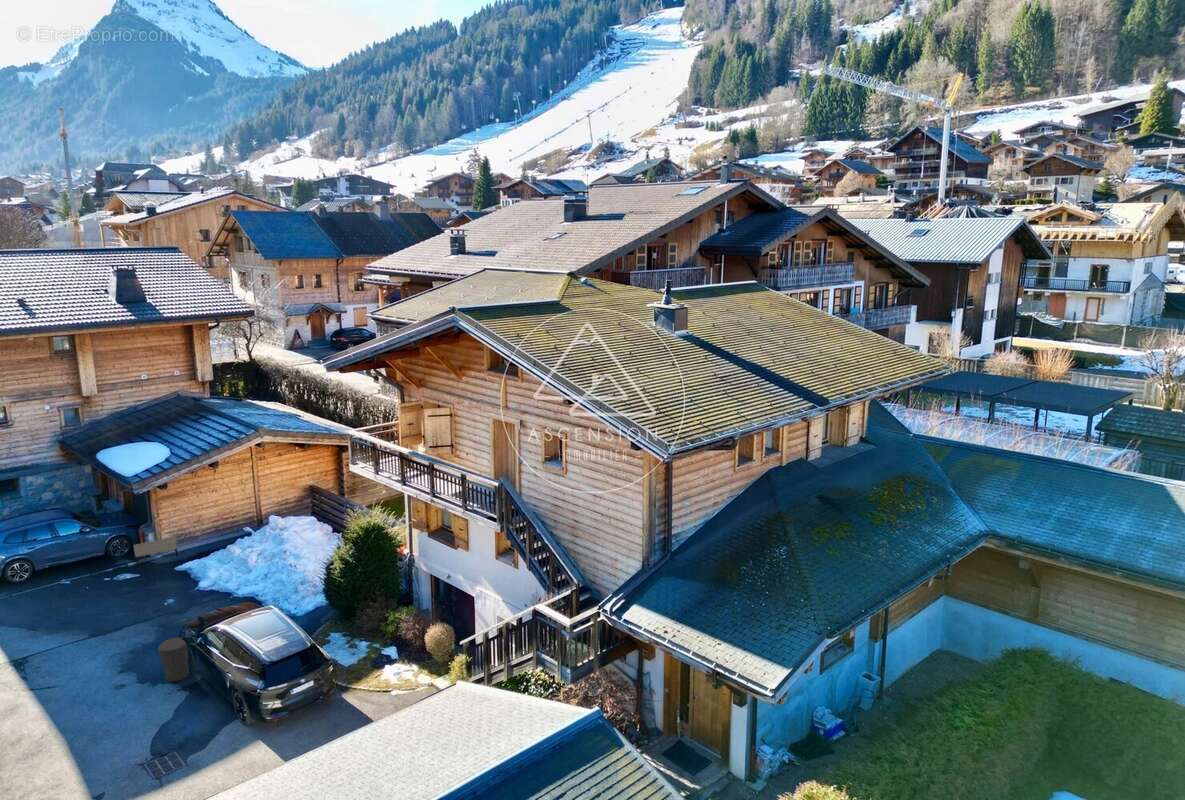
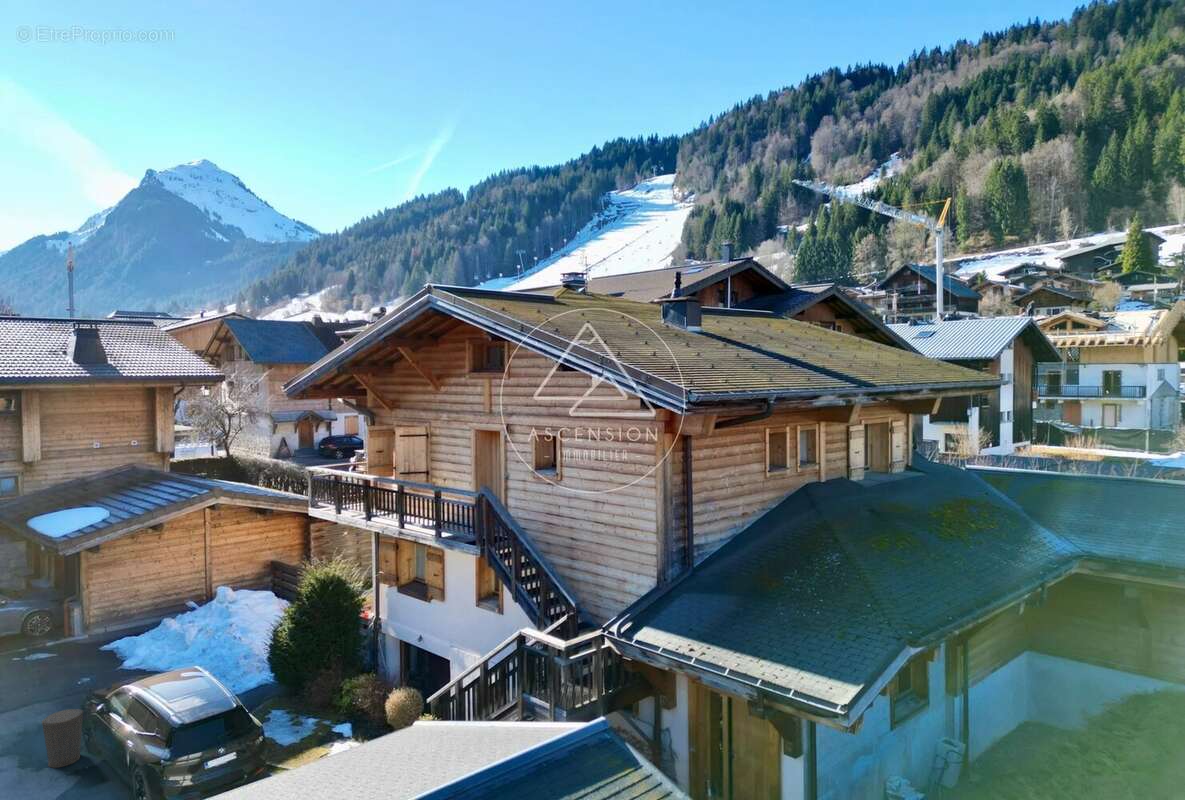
bench: present [134,537,178,564] -> none [53,614,106,645]

